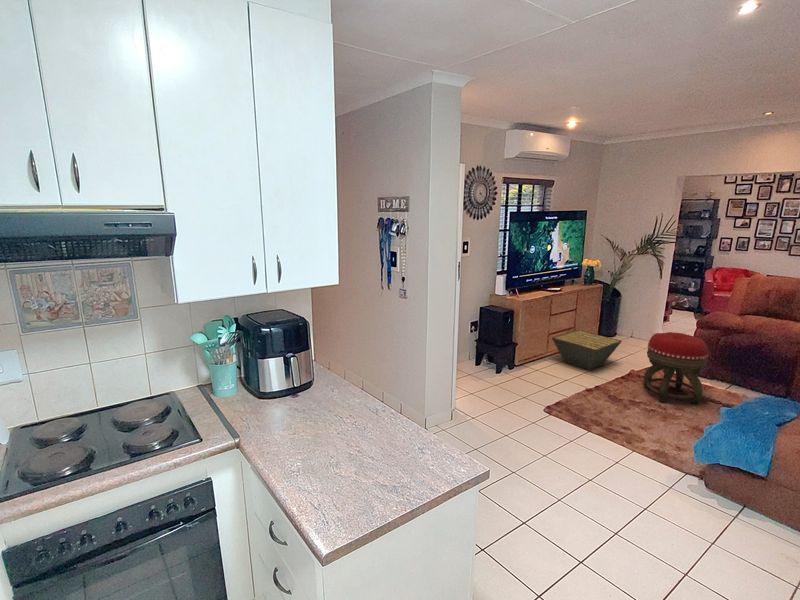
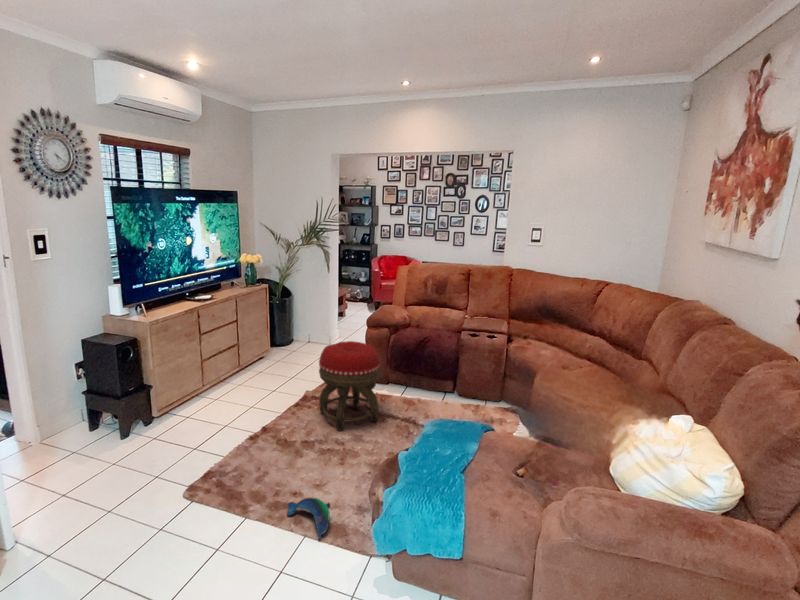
basket: present [552,330,622,370] -> none [203,348,293,402]
plush toy: none [617,432,653,460] -> present [287,498,330,539]

